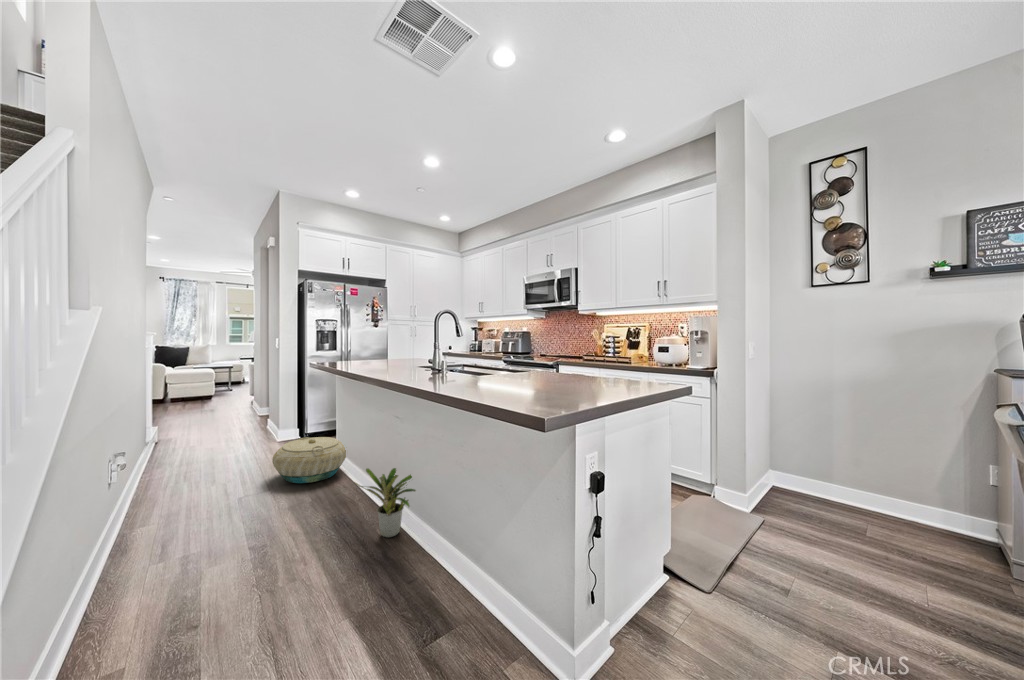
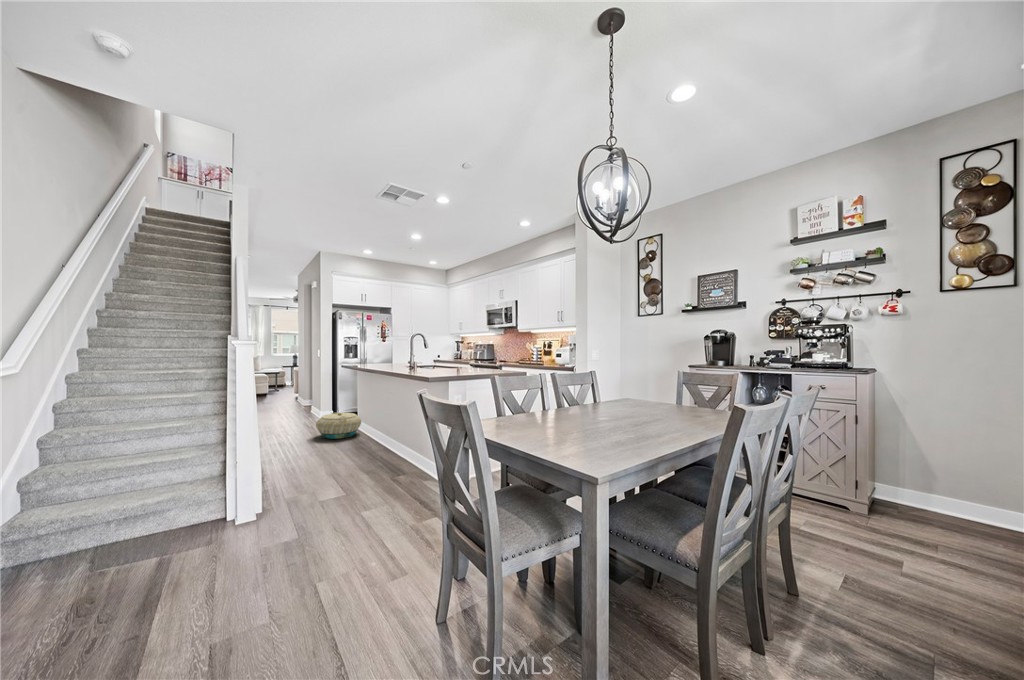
potted plant: present [355,468,416,538] -> none [360,422,397,460]

